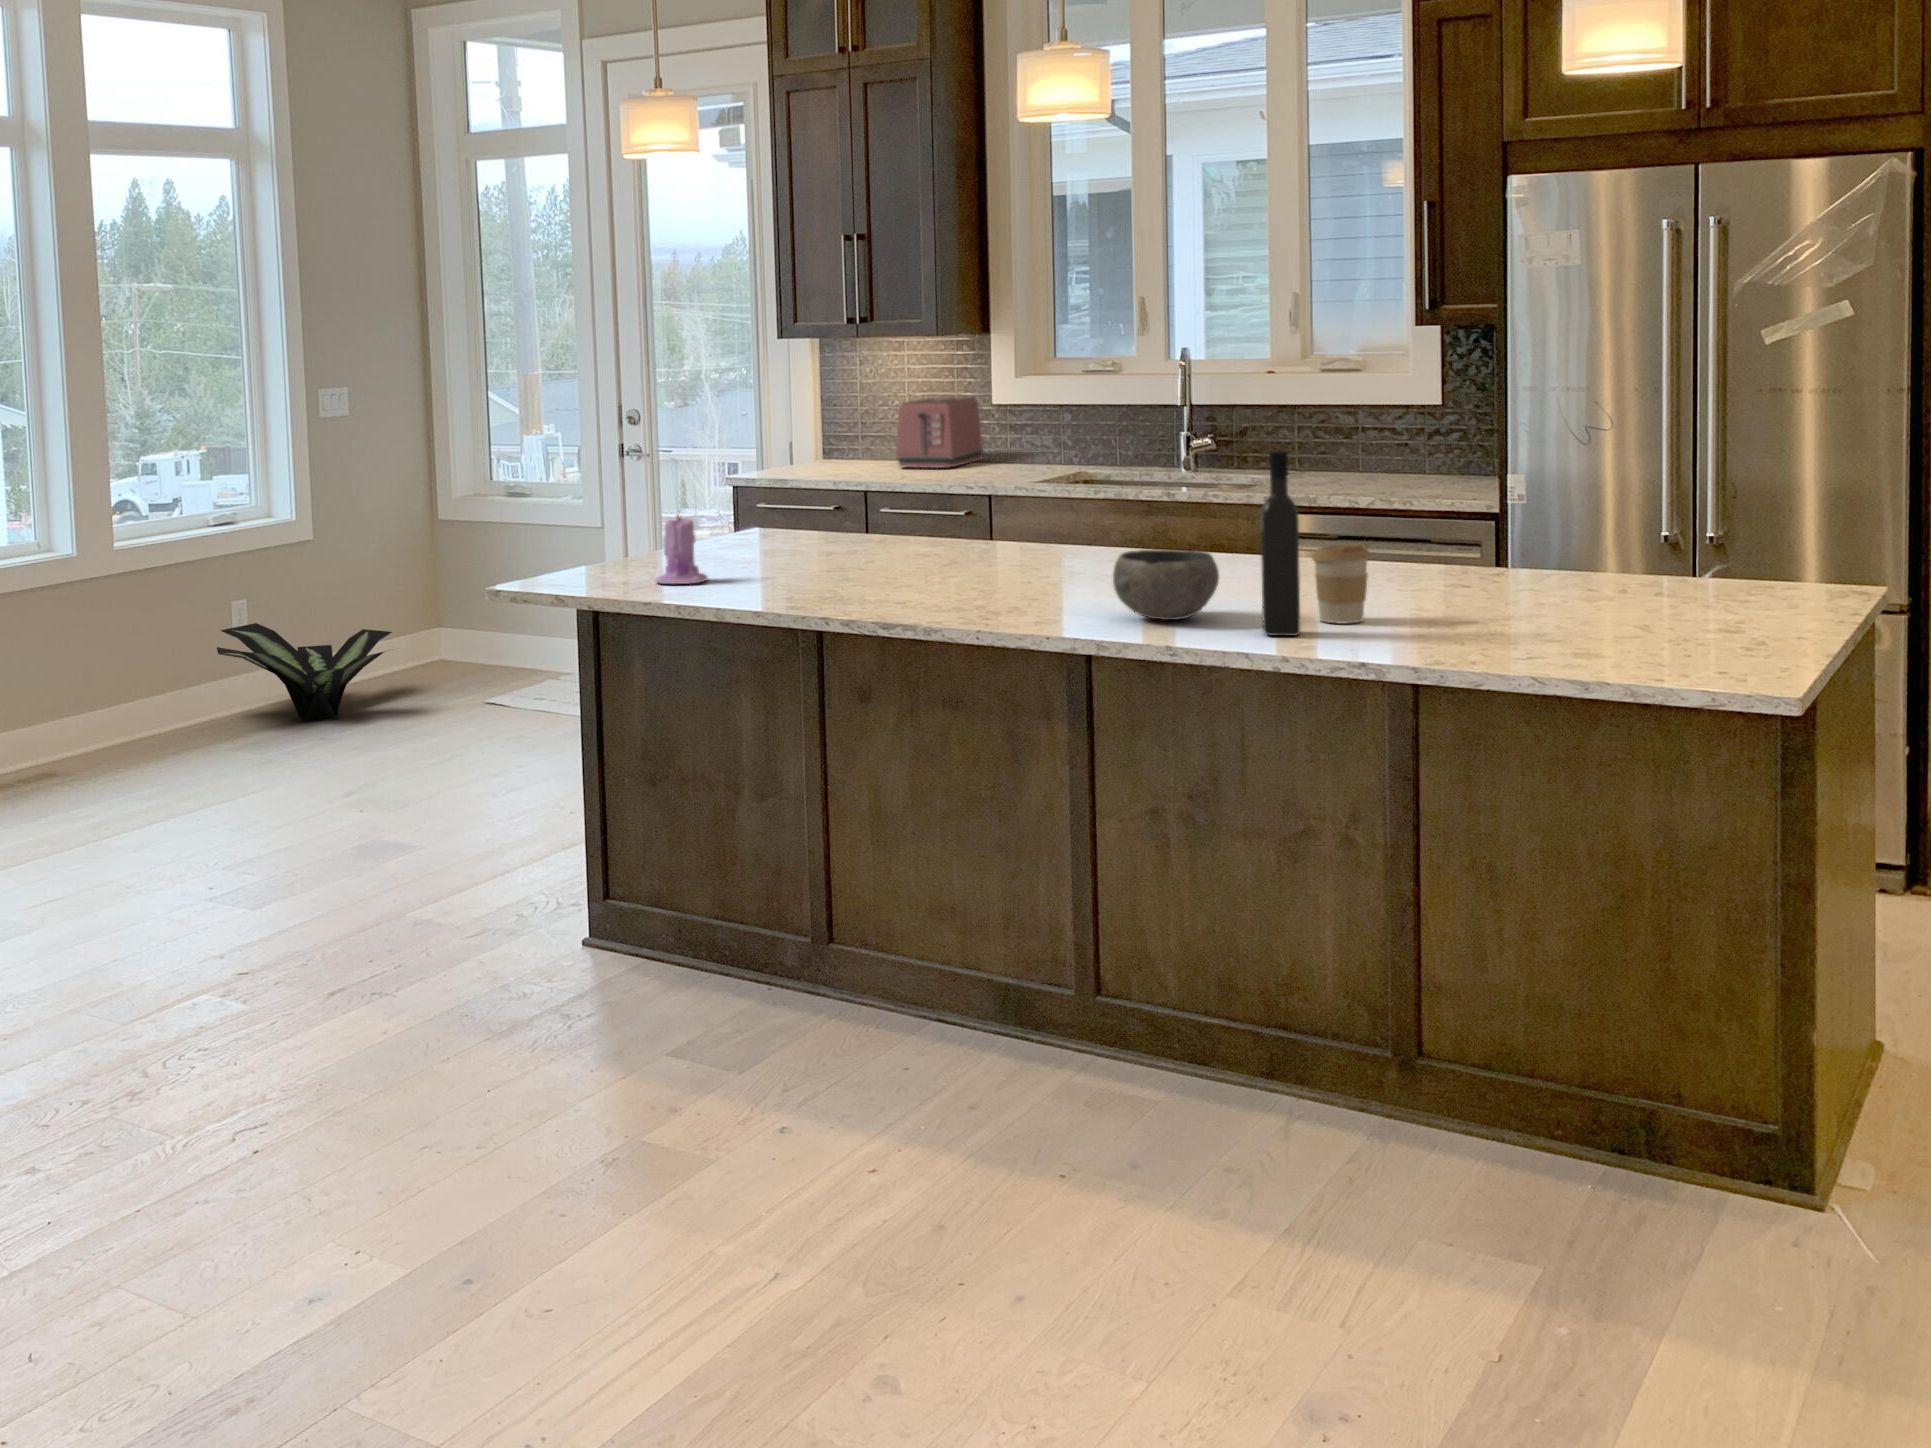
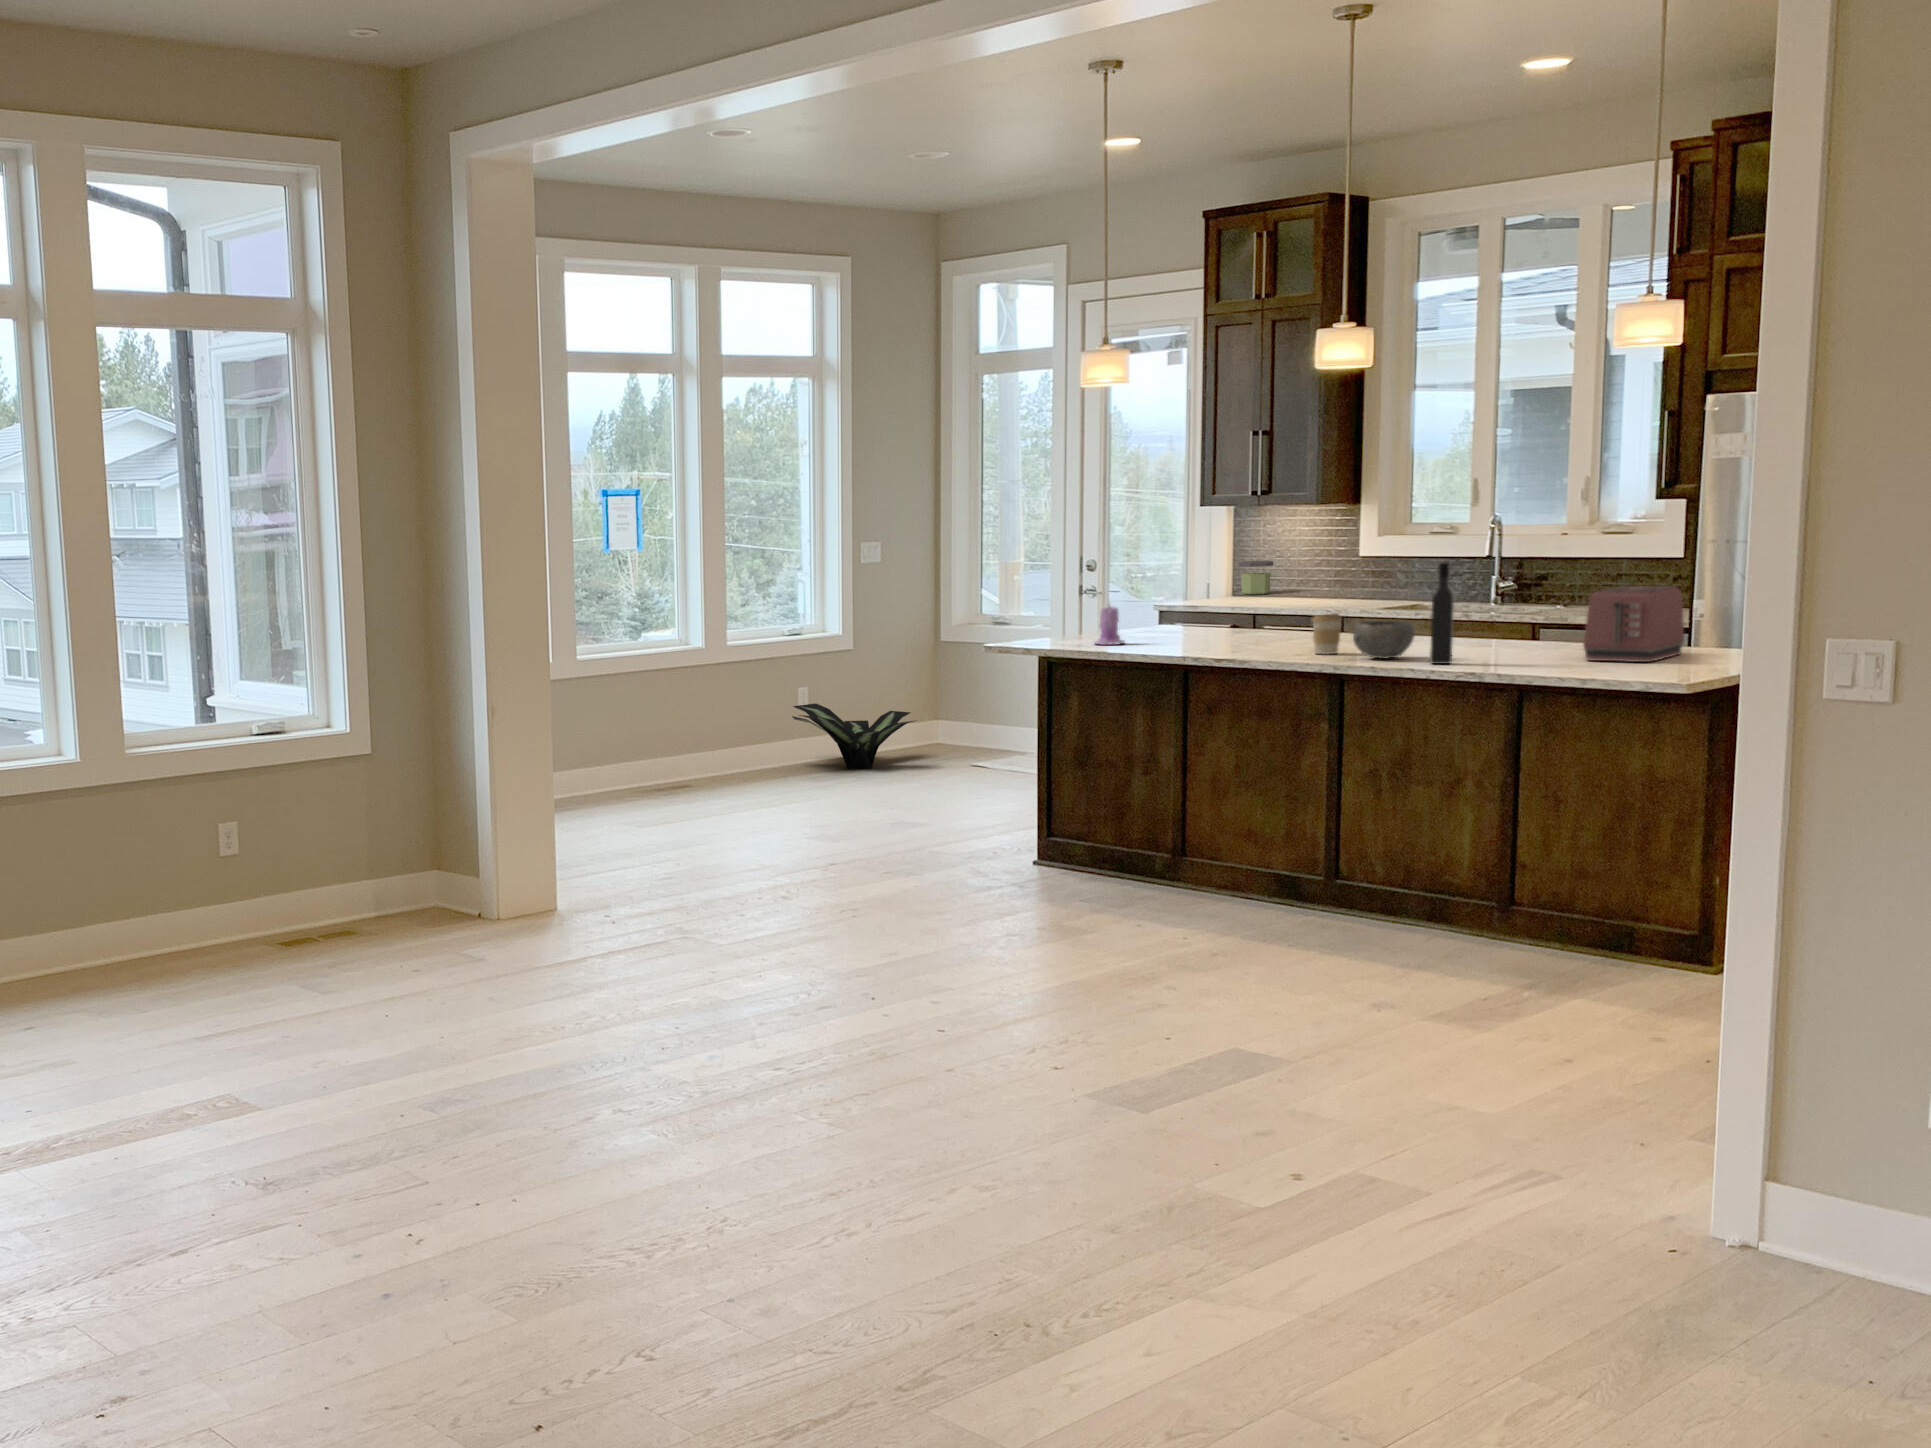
toaster: present [896,397,983,468] -> present [1583,586,1684,662]
jar: none [833,412,878,460] -> present [1239,561,1273,594]
coffee cup: present [1312,543,1369,623] -> present [1312,613,1342,654]

